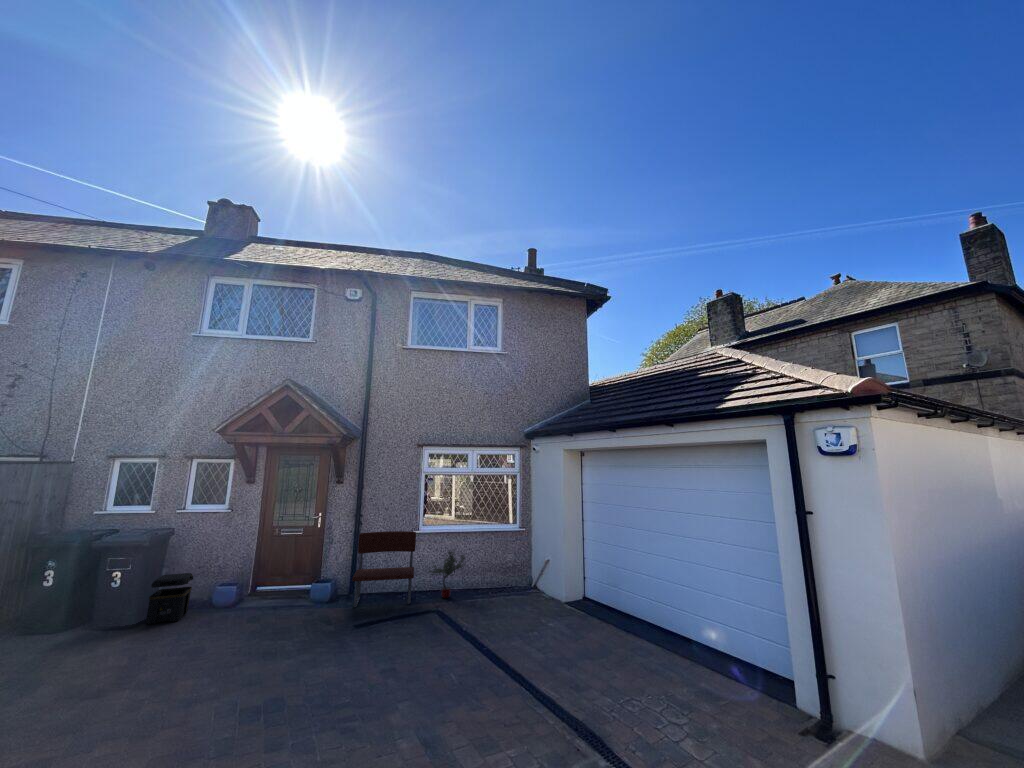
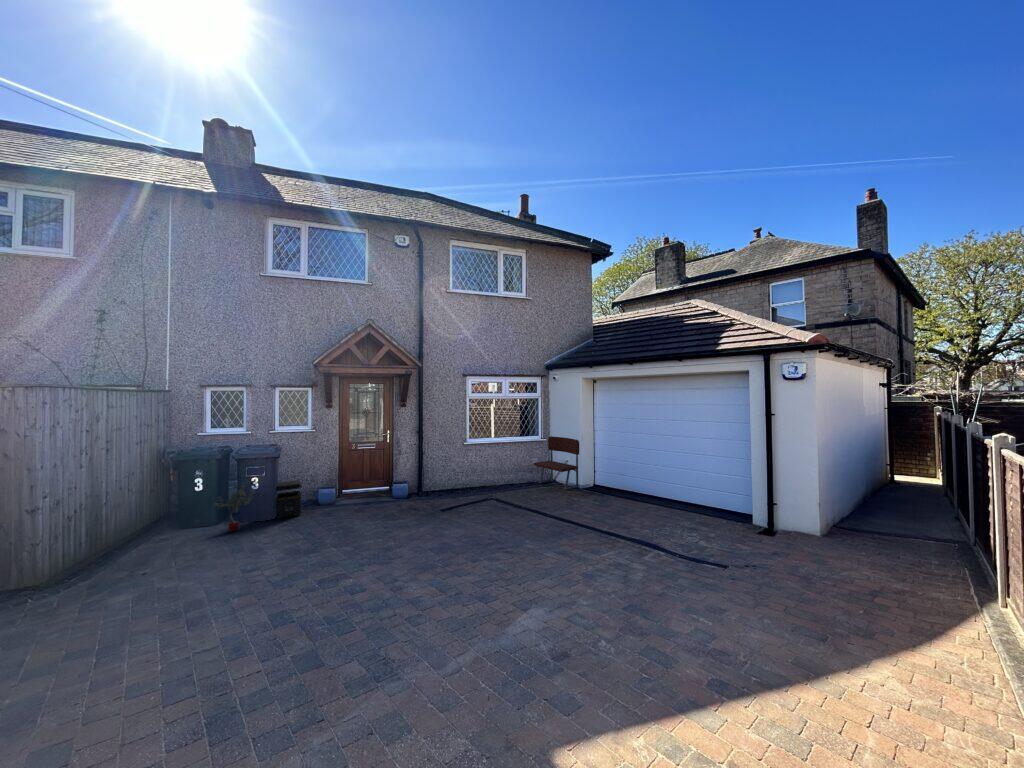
bench: present [352,531,416,607] -> present [534,436,579,490]
potted tree: present [429,549,465,598] -> present [214,483,254,532]

